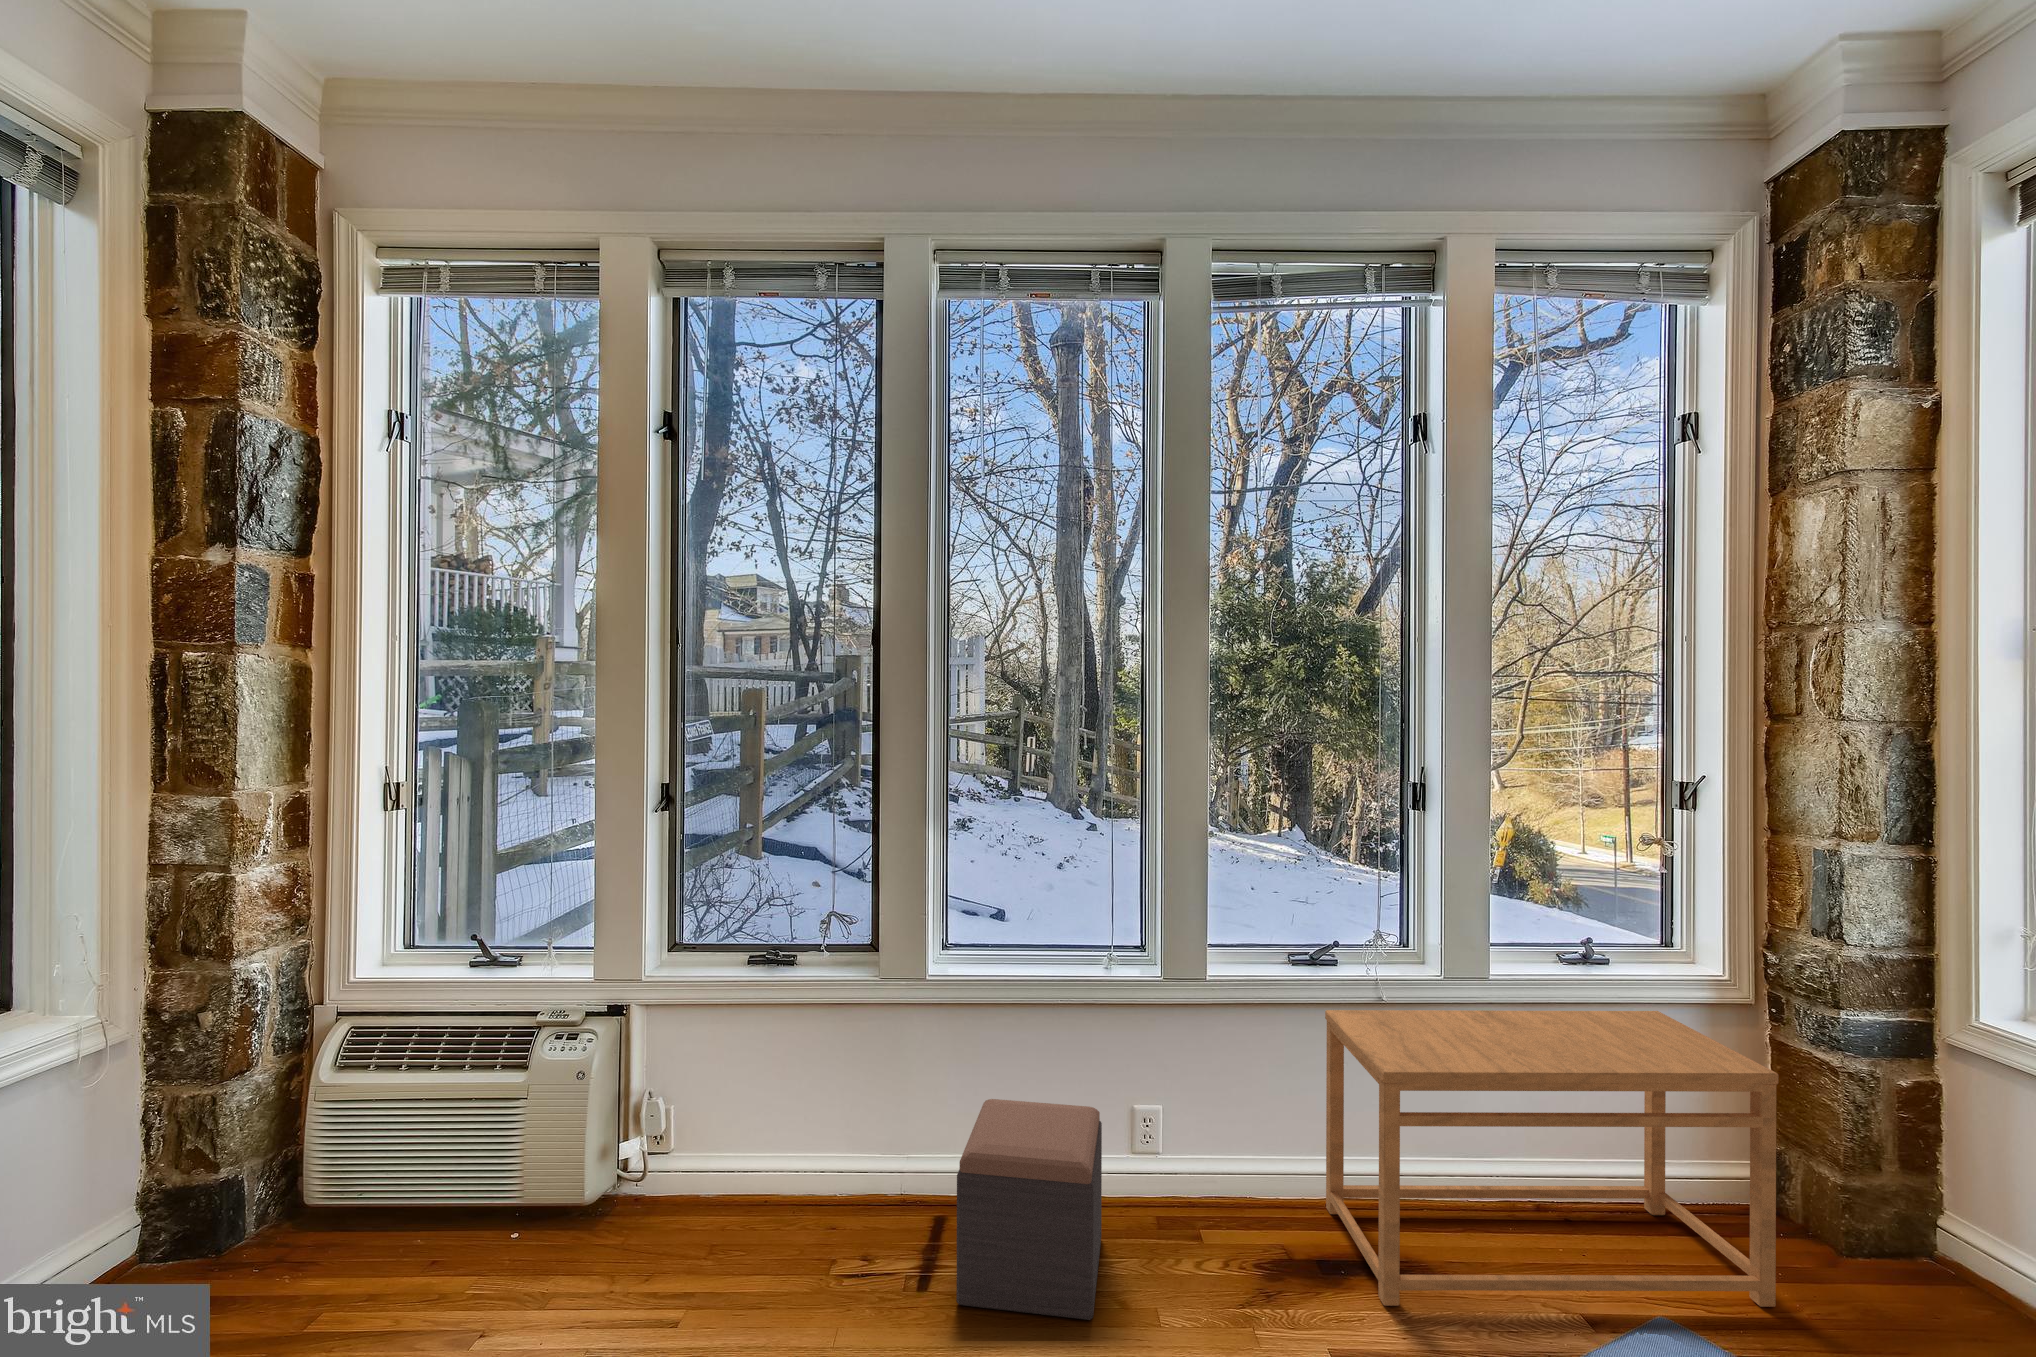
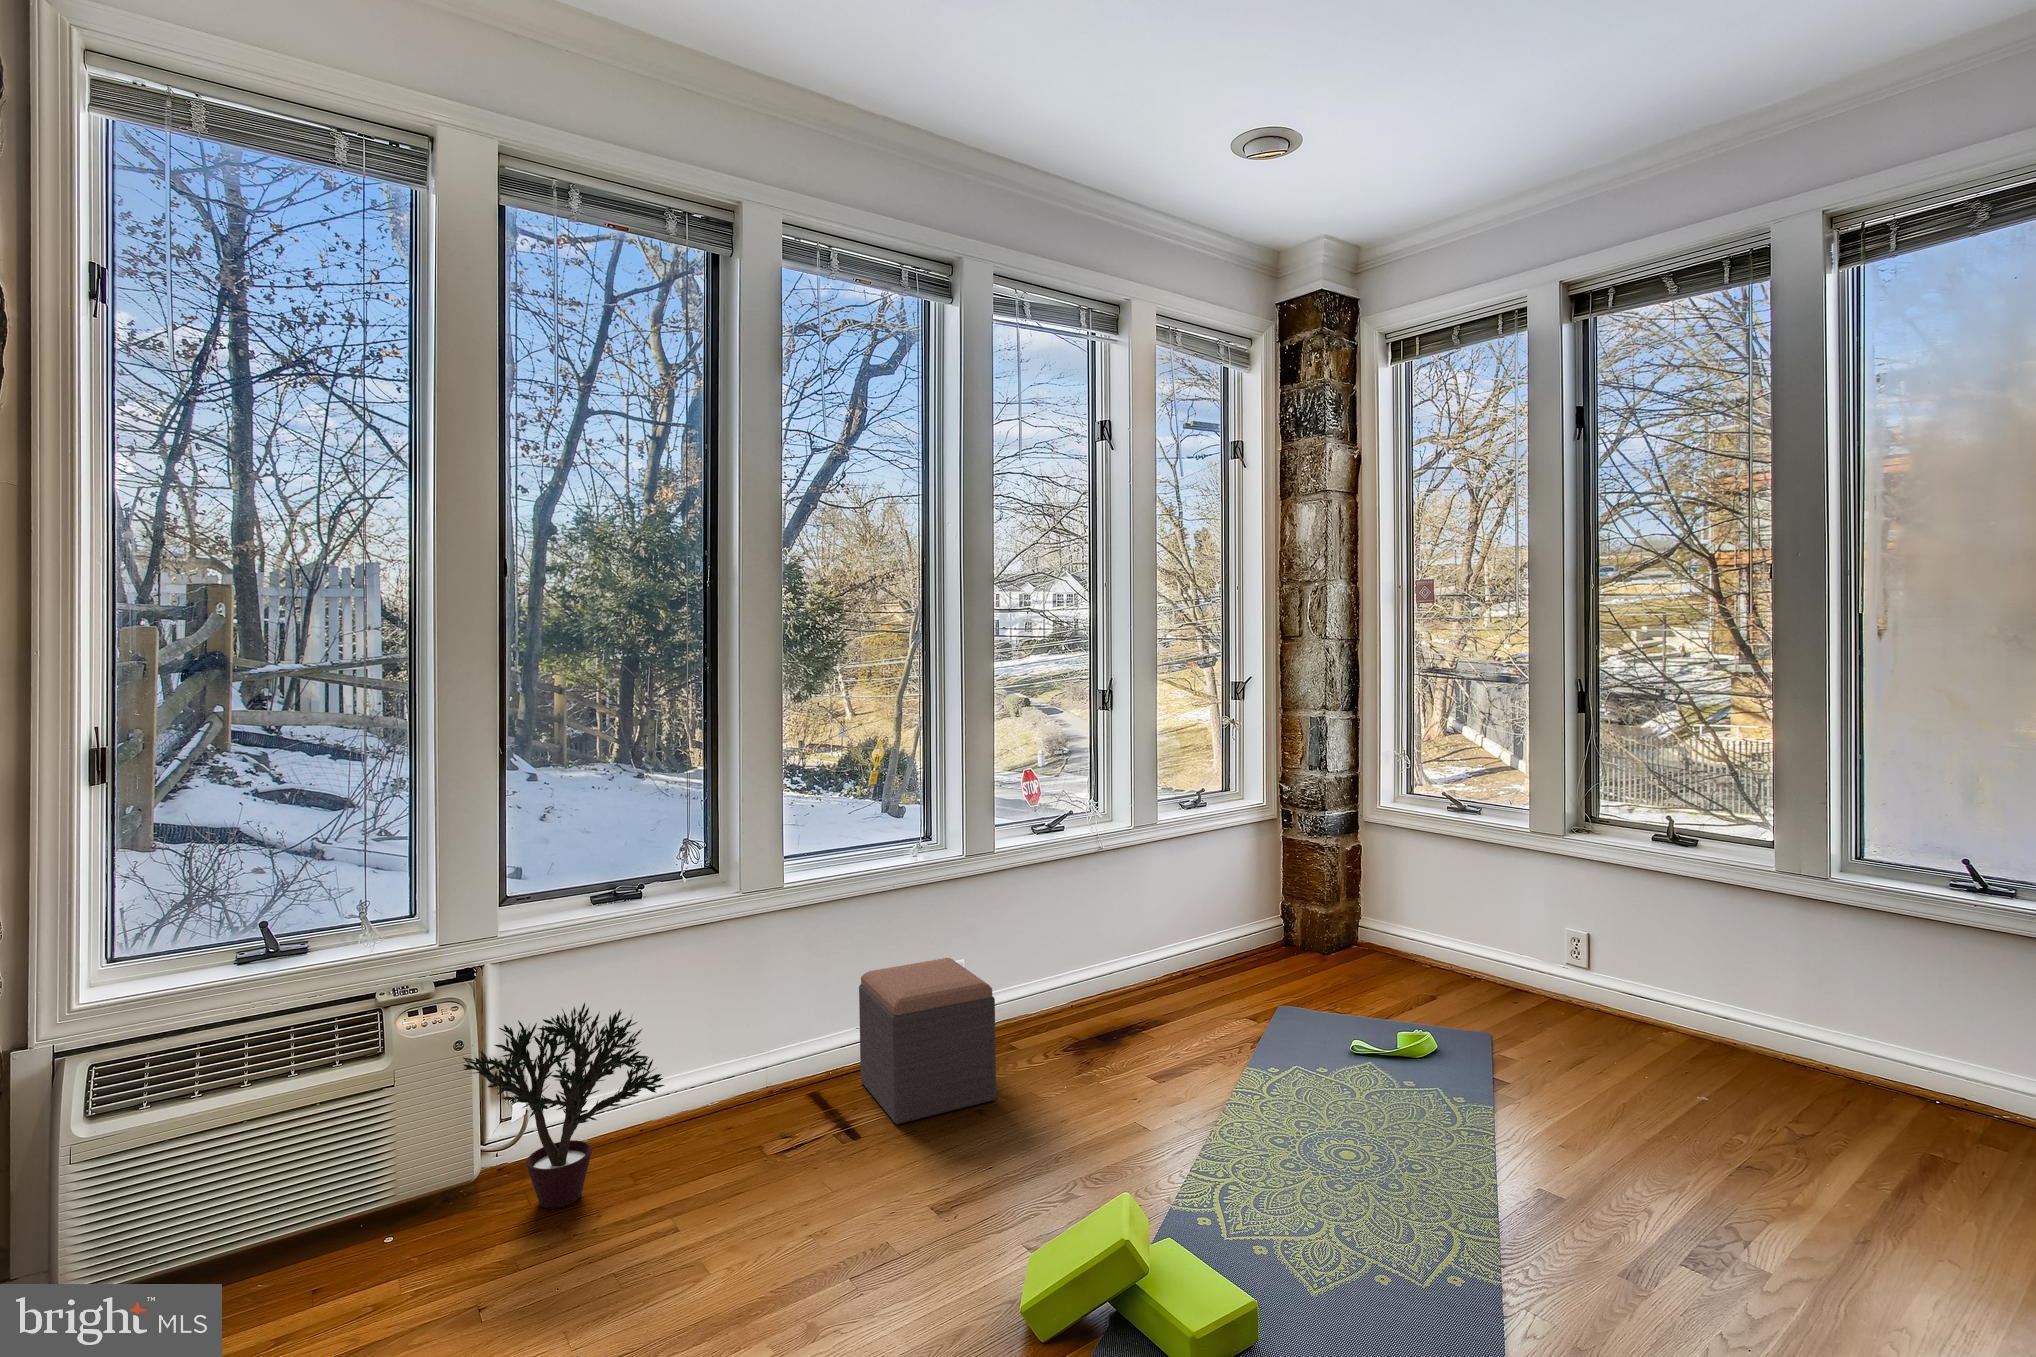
side table: present [1325,1010,1778,1307] -> none [1075,830,1317,1037]
potted plant: none [547,1061,717,1264] -> present [463,1003,664,1208]

